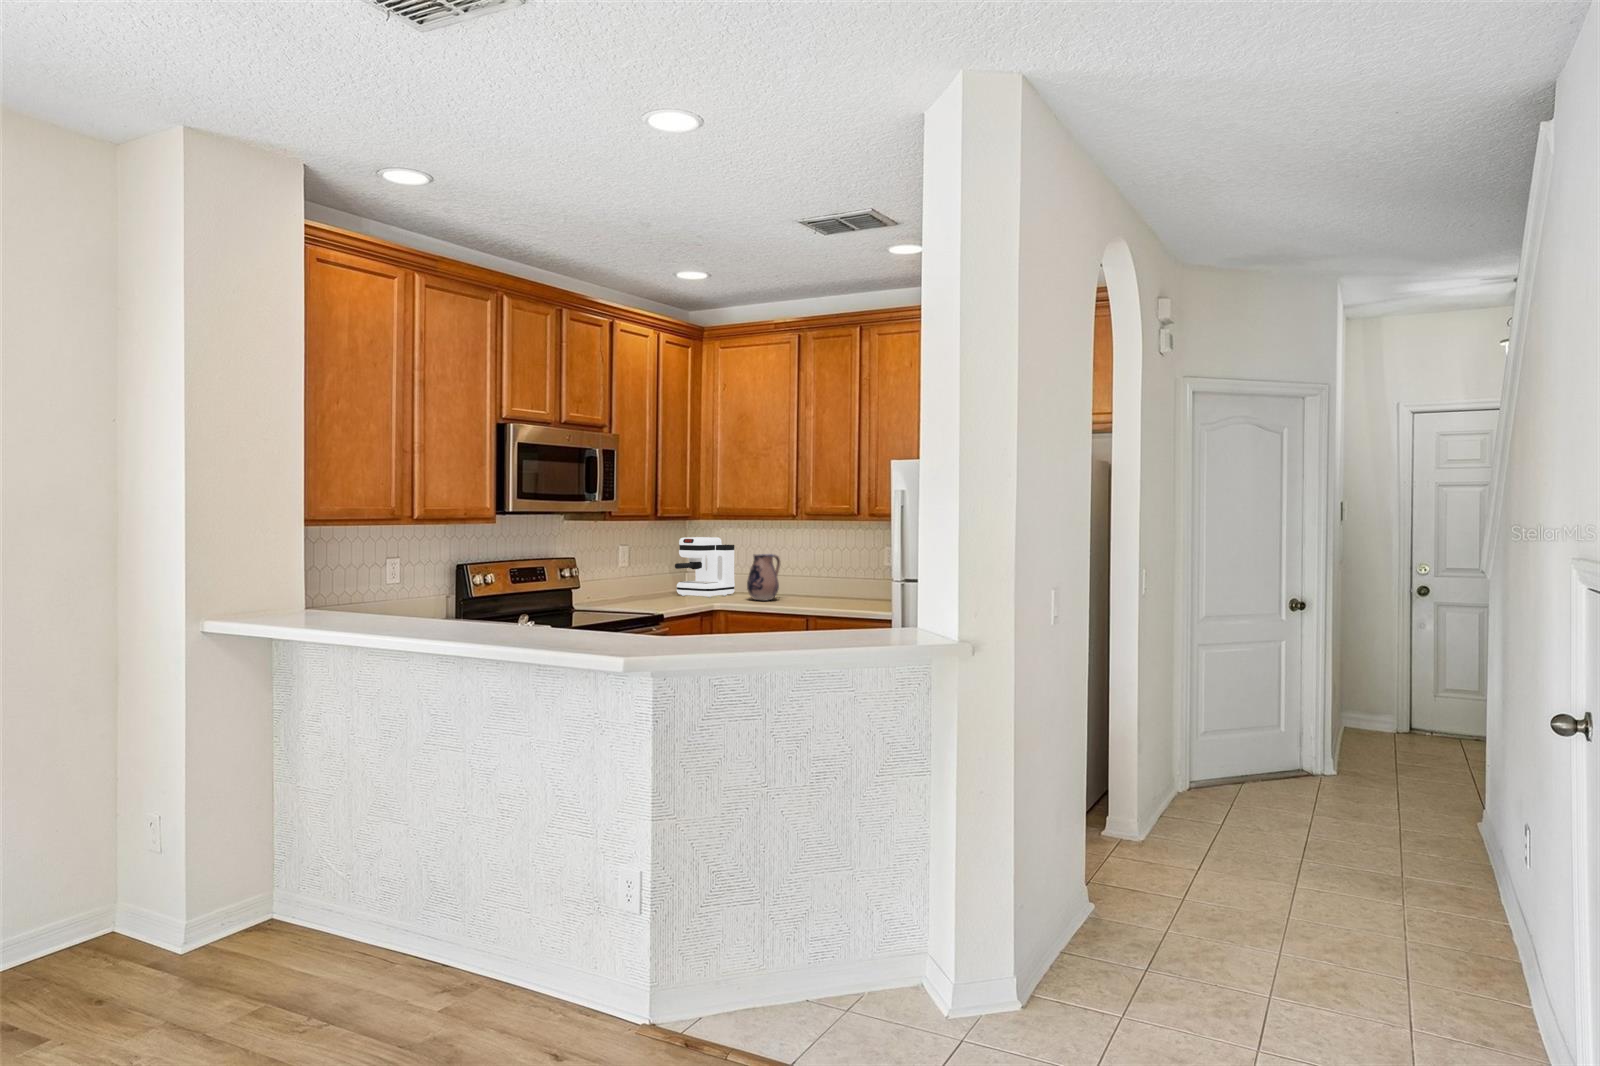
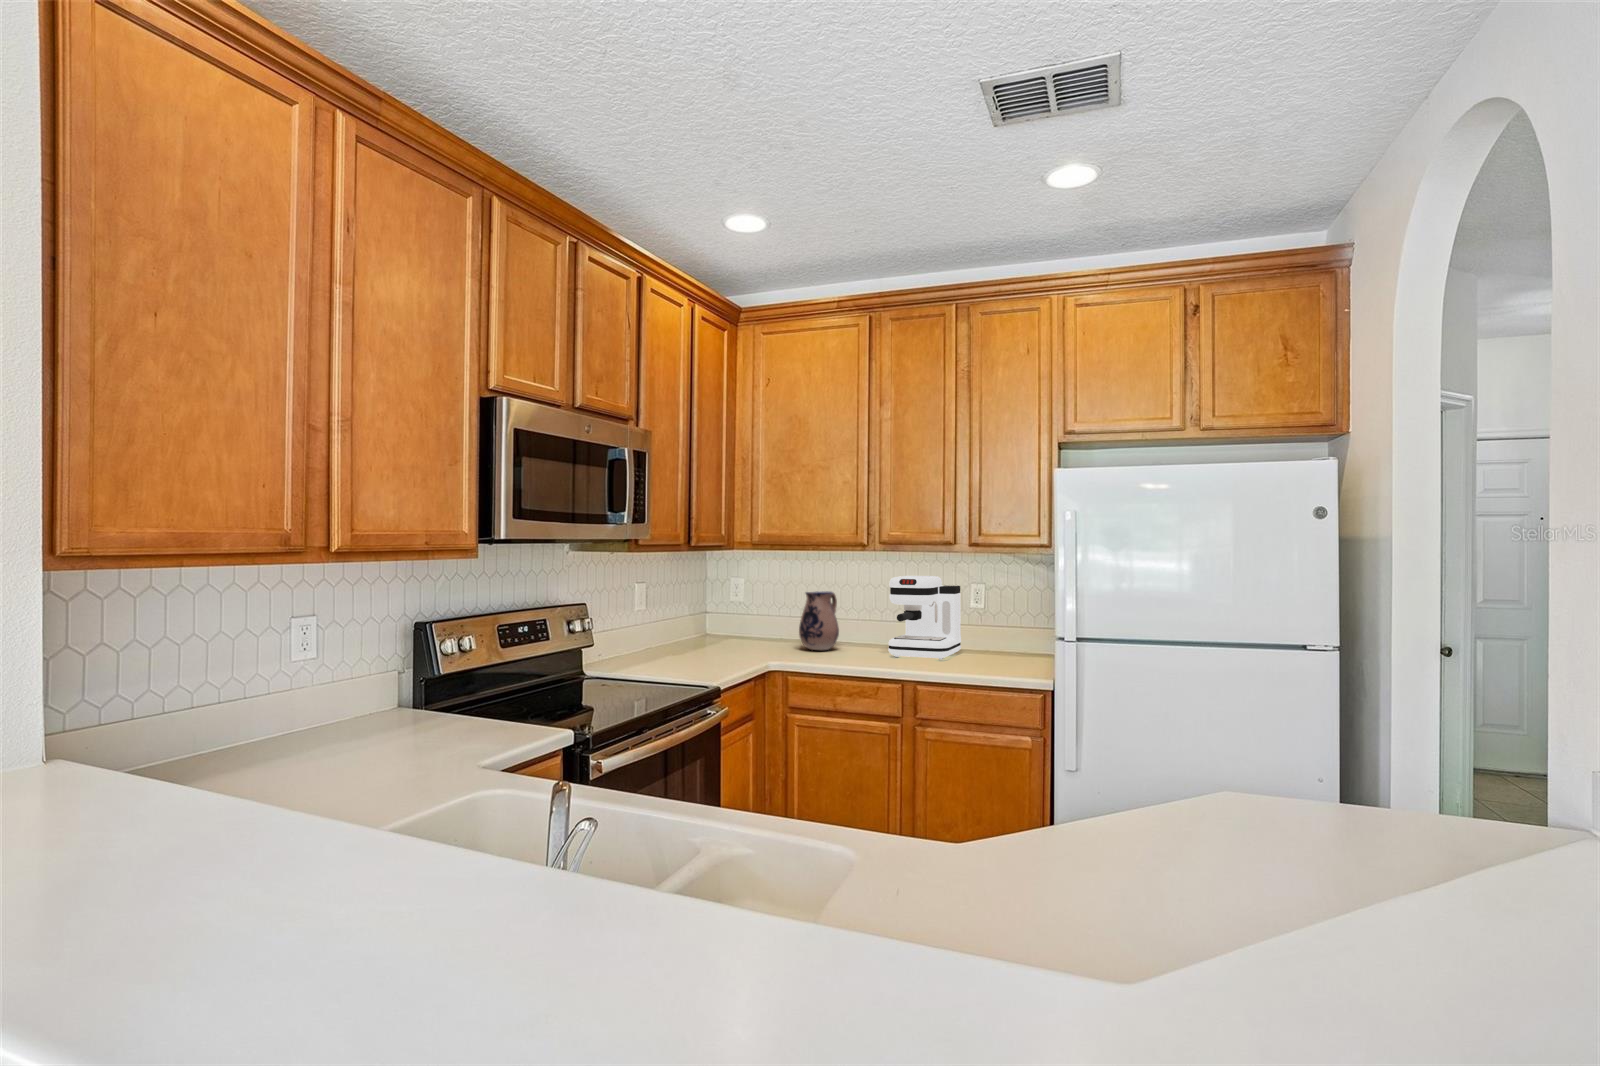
coffee maker: present [675,537,735,597] -> present [888,576,961,660]

